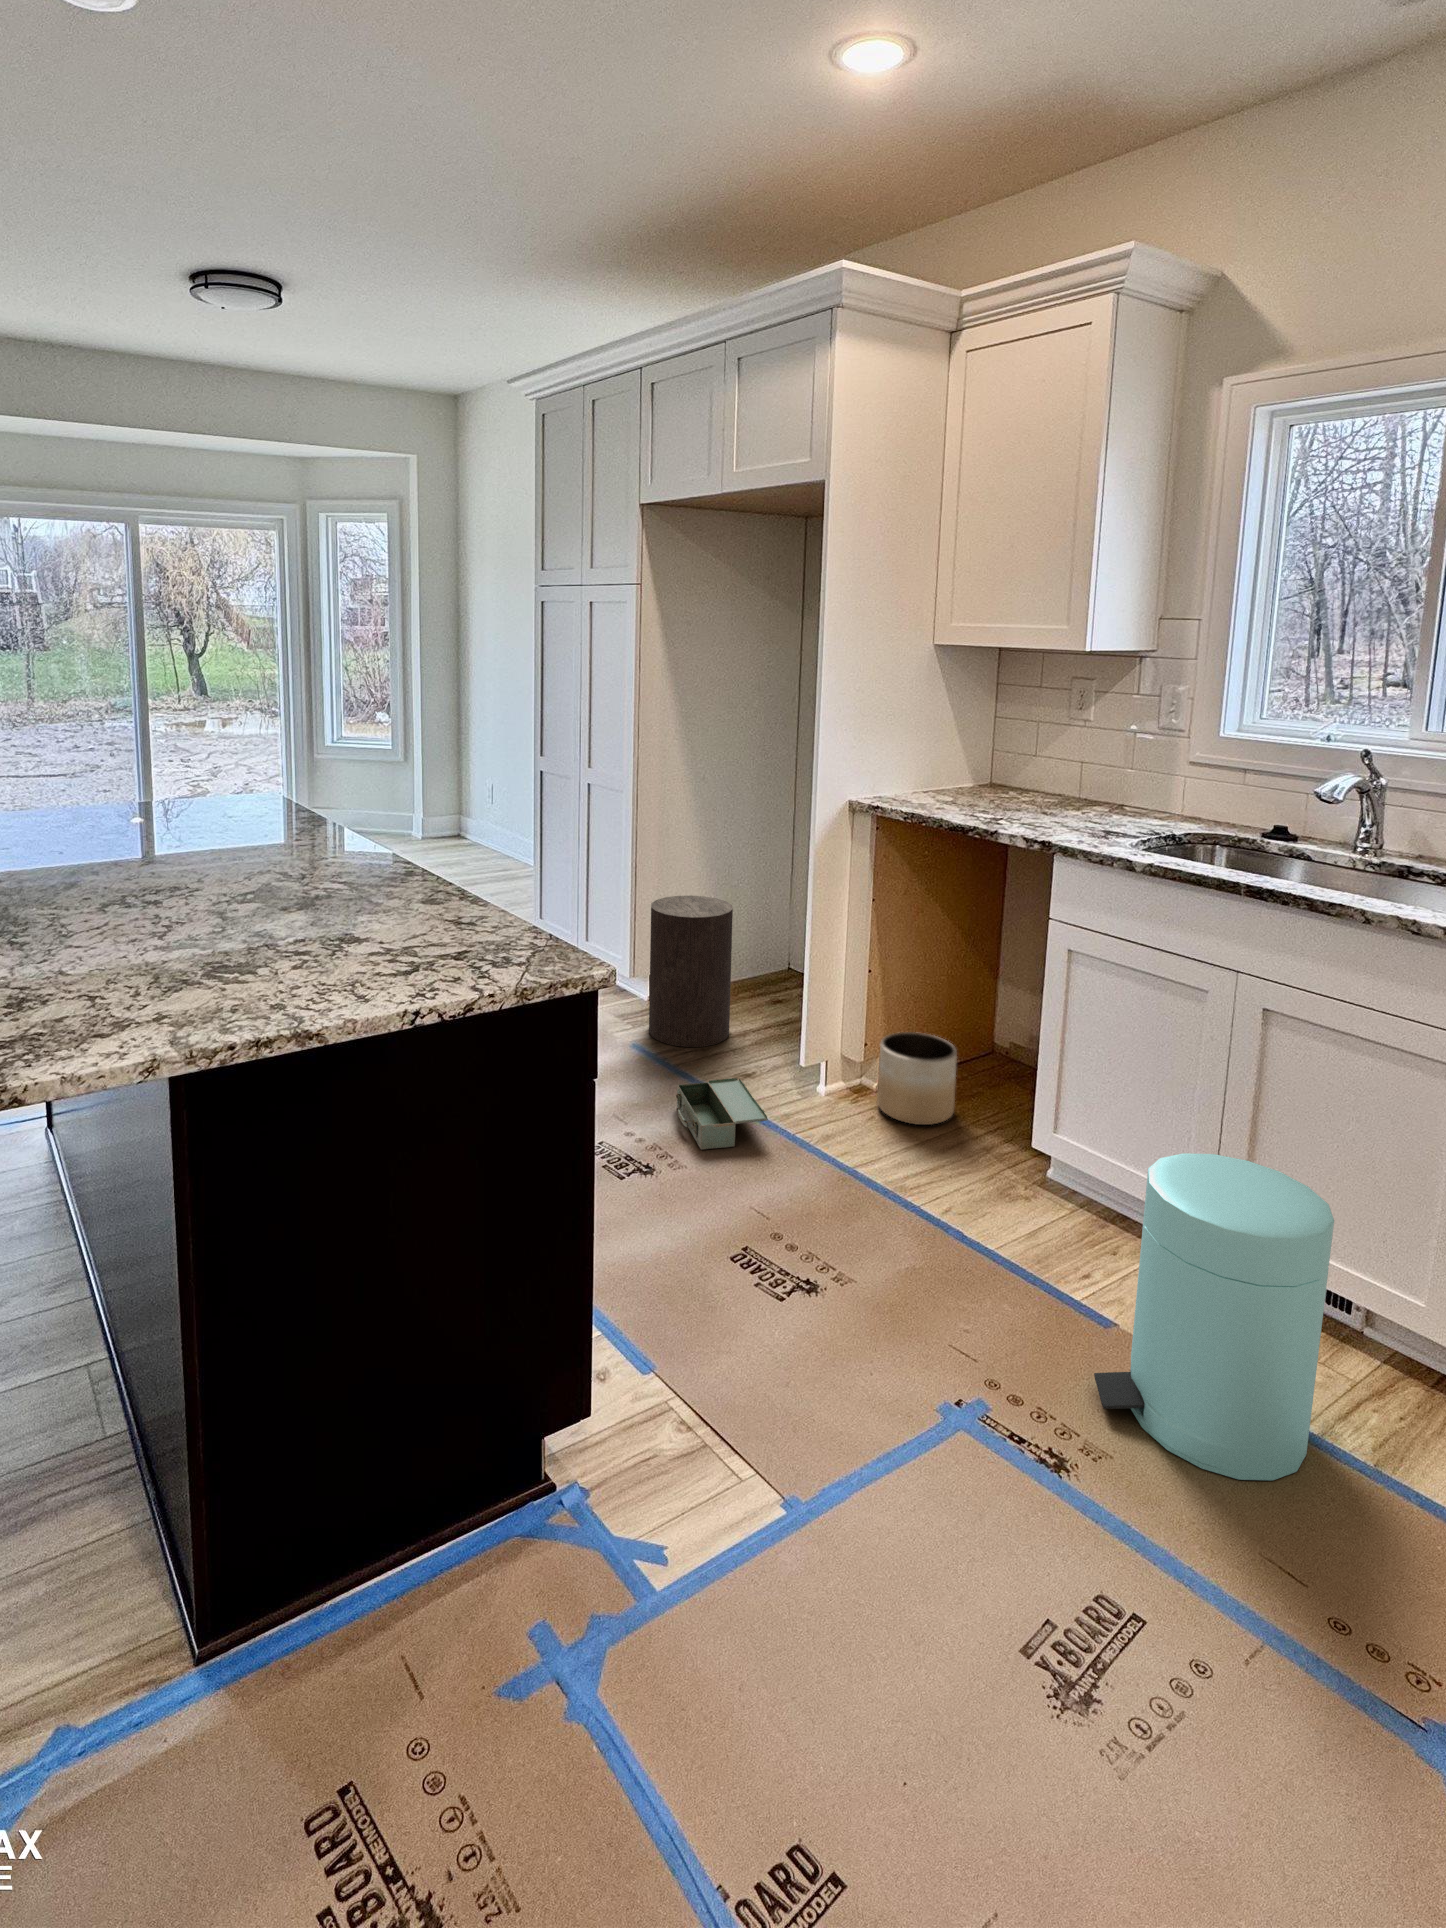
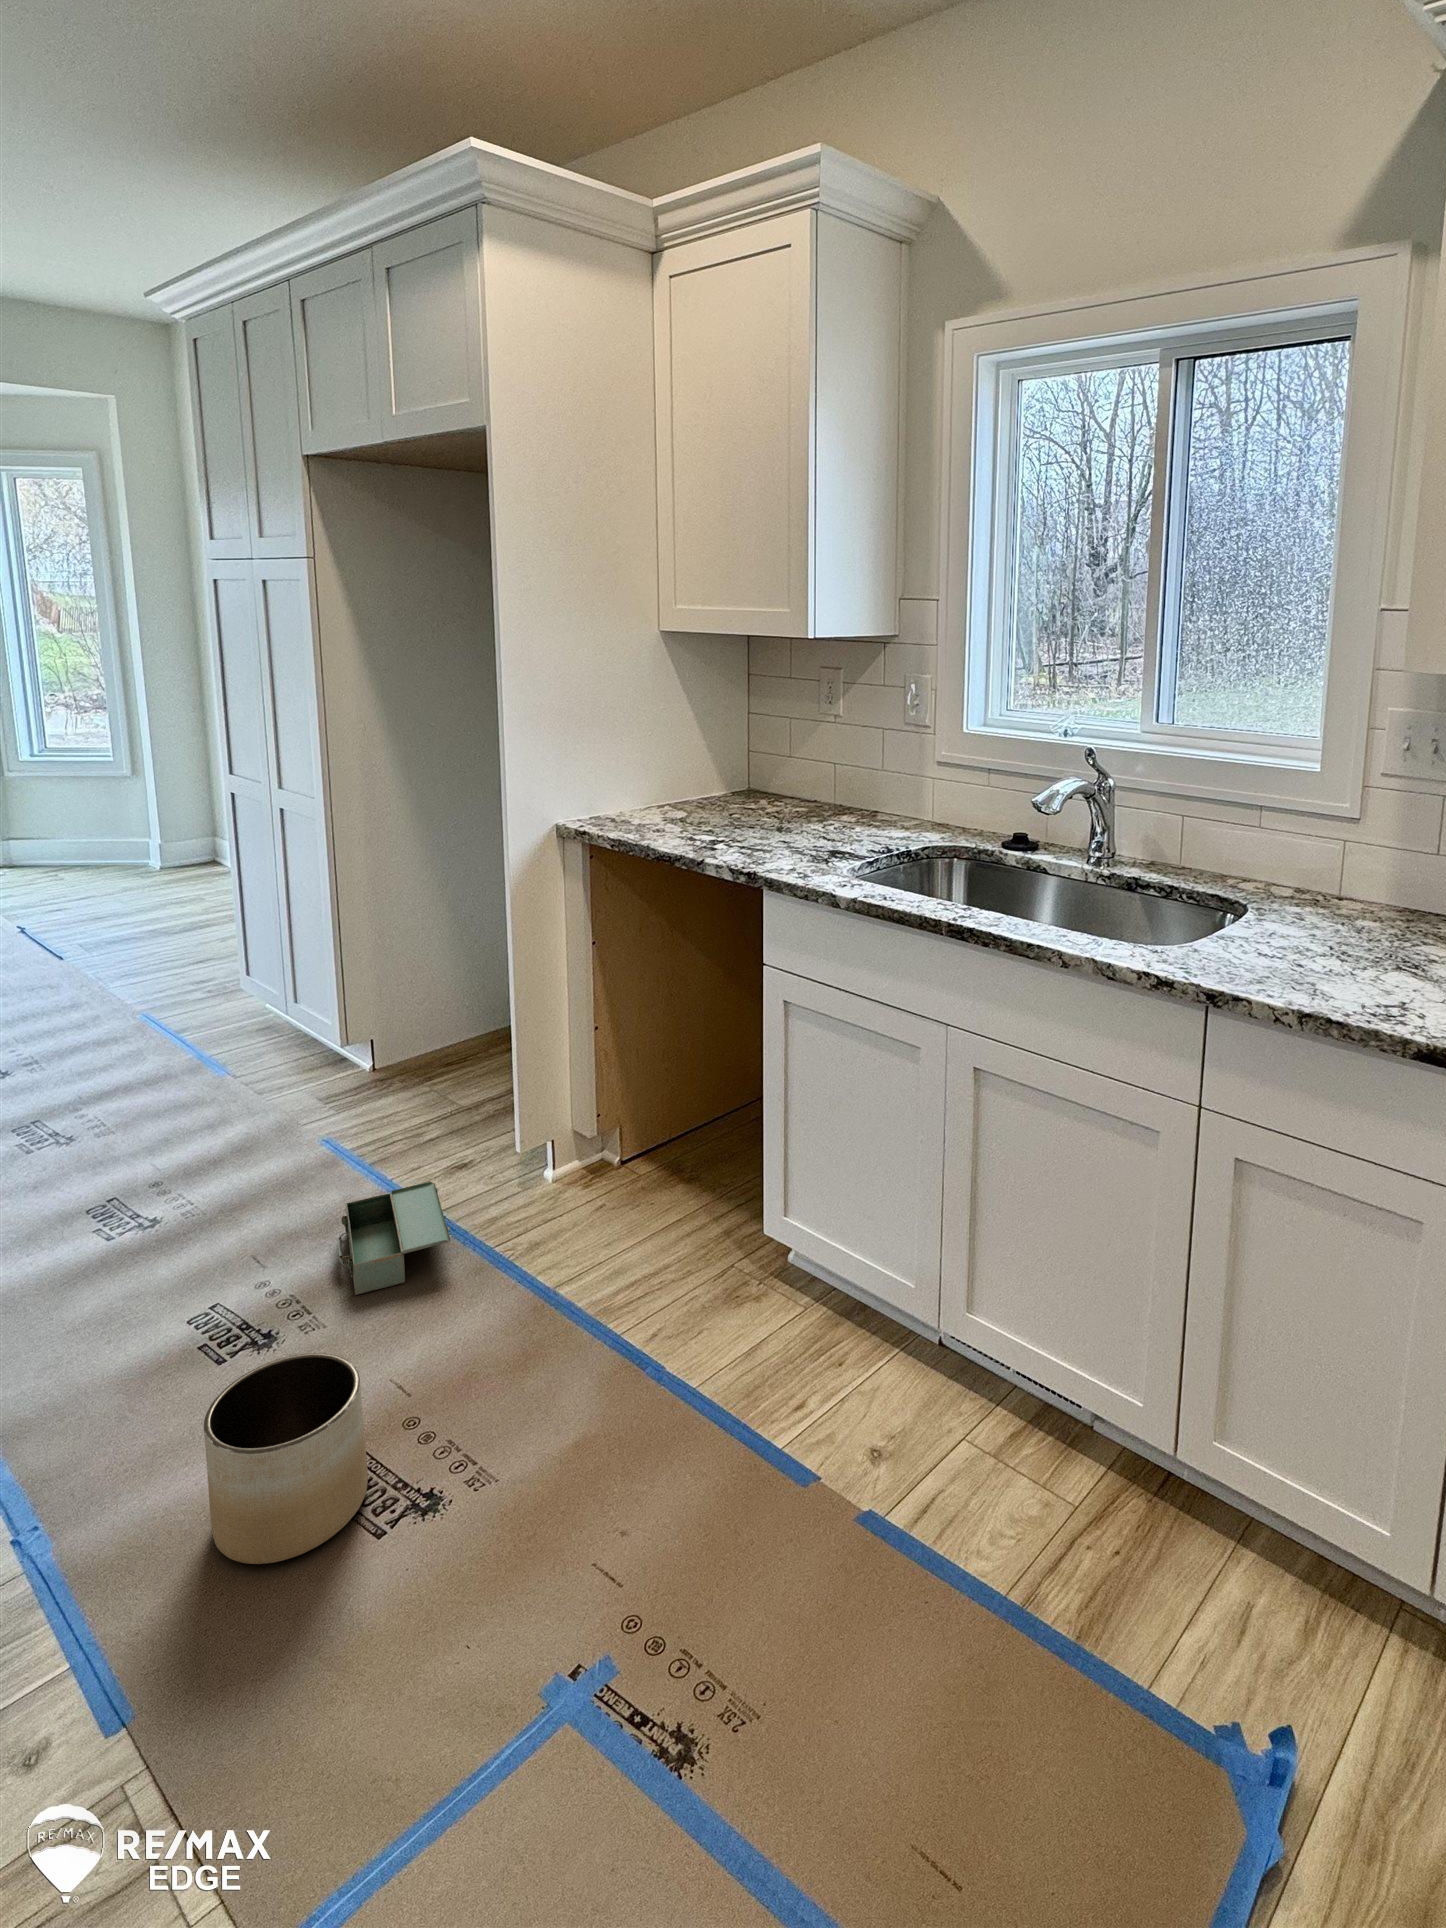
stool: present [649,896,733,1047] -> none [344,943,462,1136]
planter: present [877,1032,957,1125] -> present [204,1353,368,1564]
trash can: present [1094,1153,1334,1481] -> none [762,1271,1010,1709]

